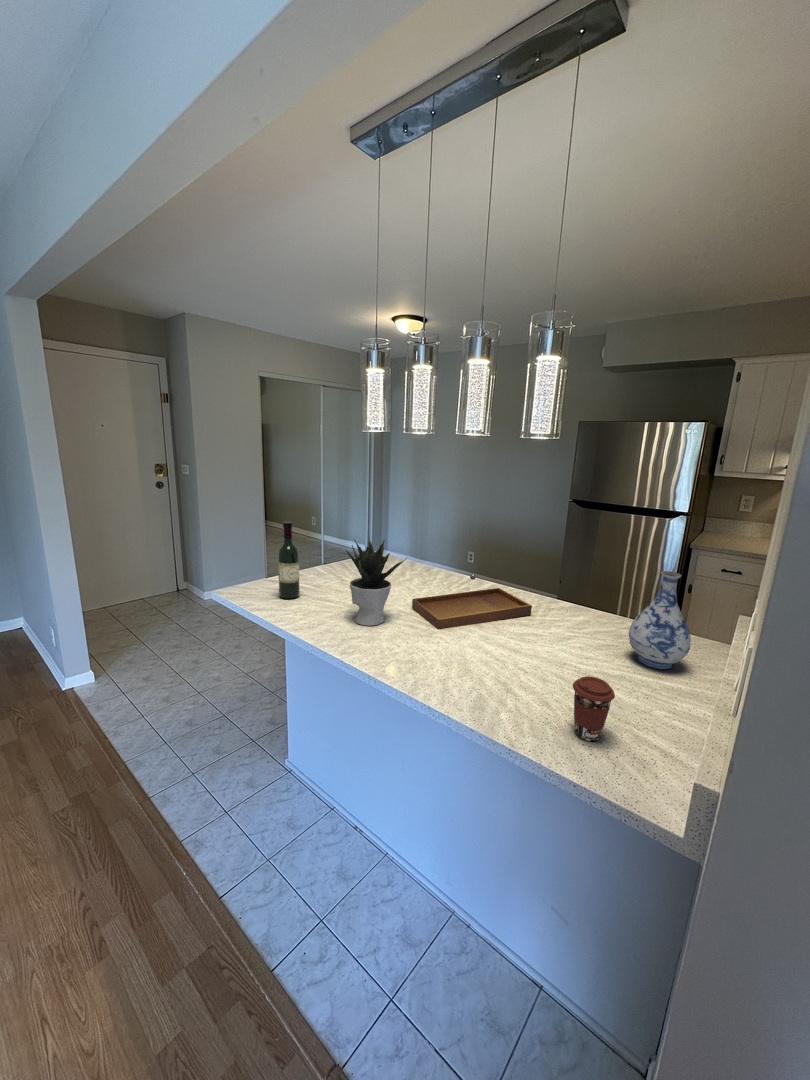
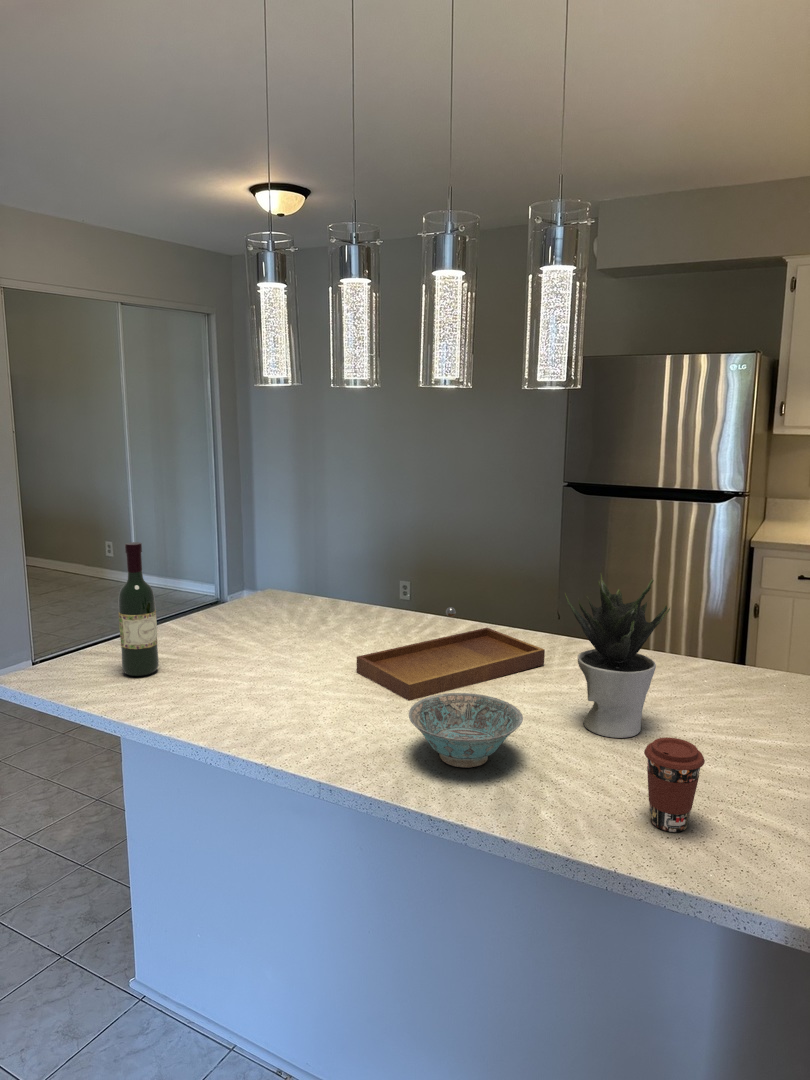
potted plant: present [346,537,406,626] -> present [565,574,670,738]
vase: present [629,571,691,669] -> none [696,578,782,722]
ceramic bowl: none [427,629,500,678] -> present [409,693,523,768]

